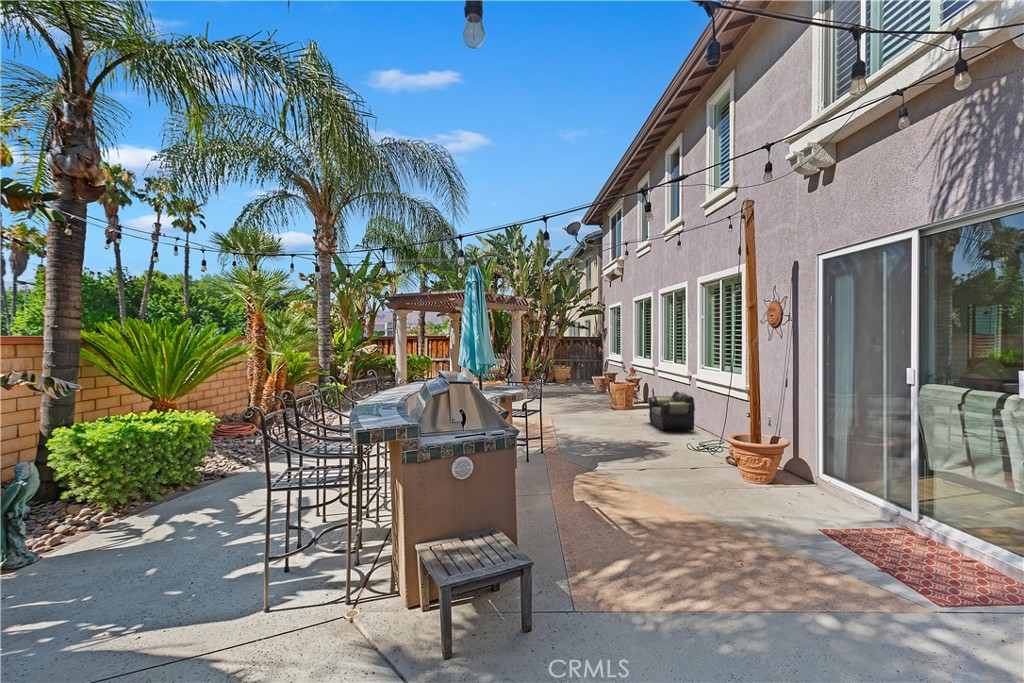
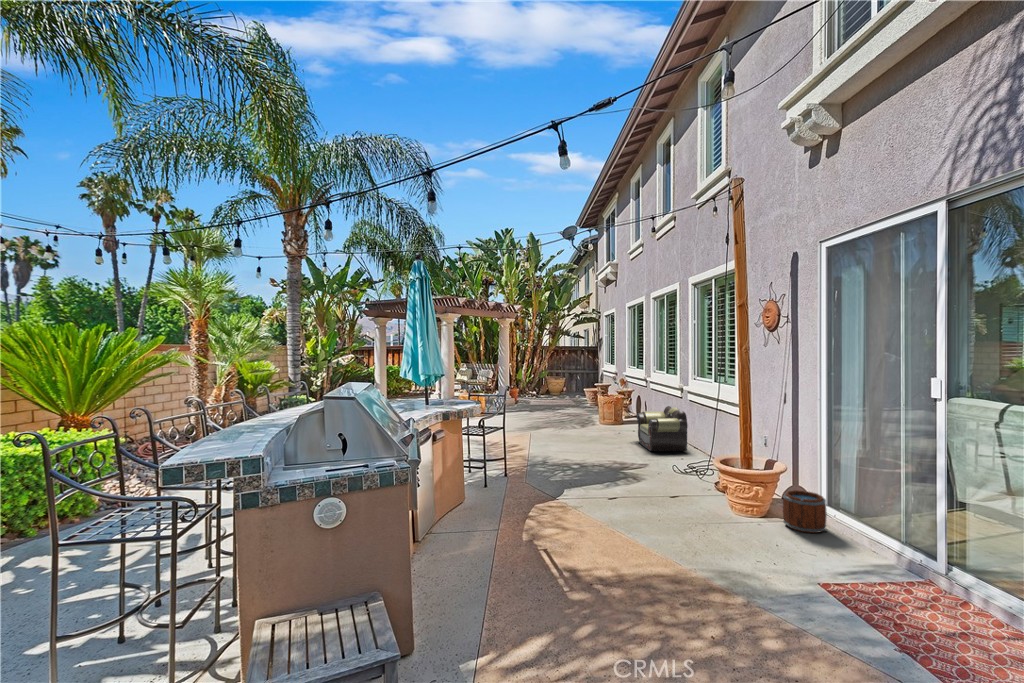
bucket: none [785,461,821,495] -> present [783,490,827,533]

